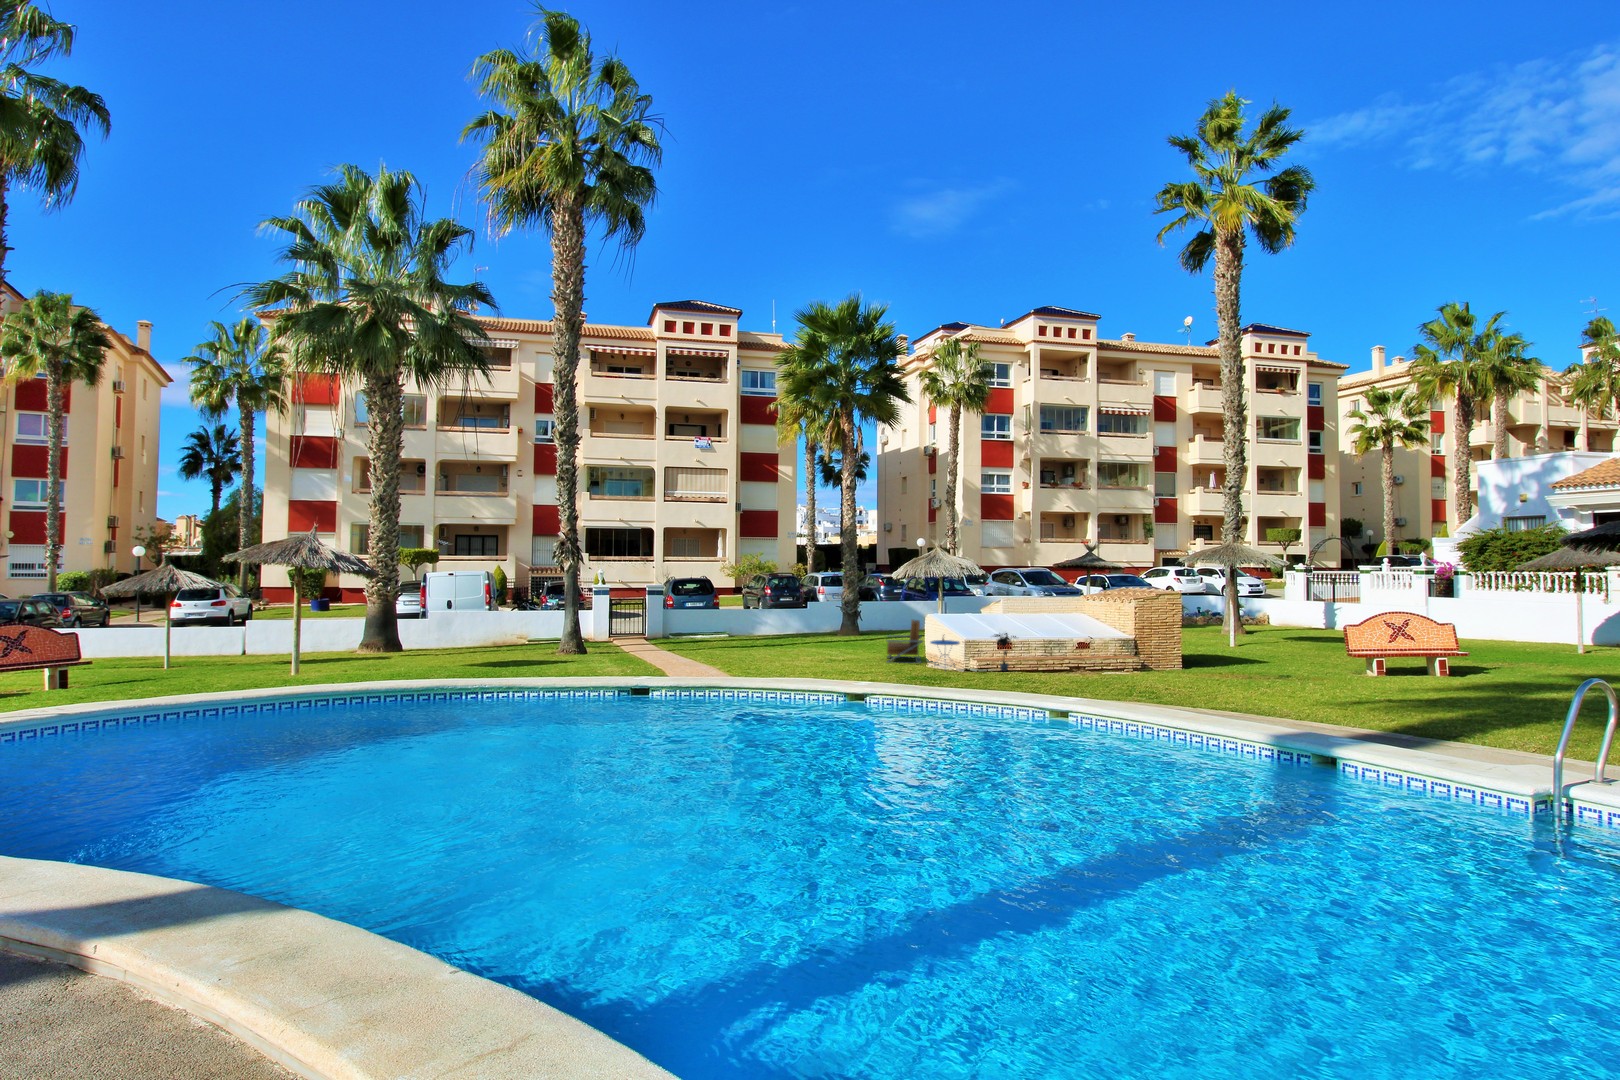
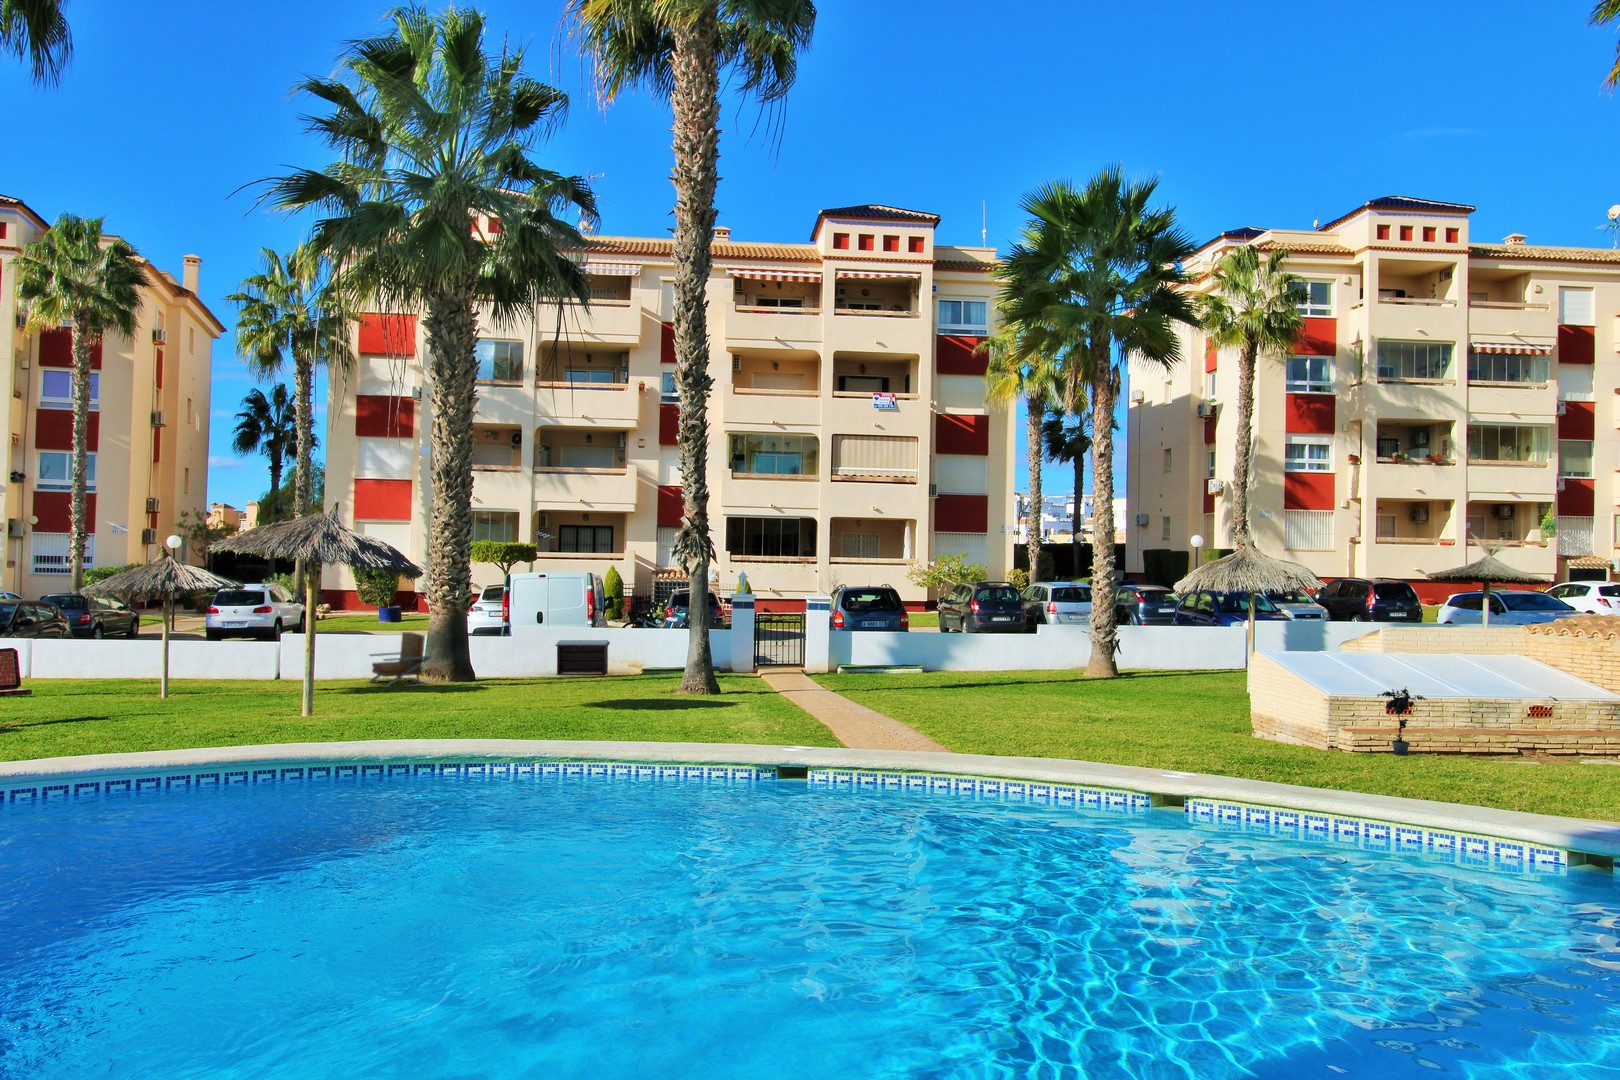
bench: none [465,618,505,644] -> present [556,640,610,675]
lounge chair: present [887,620,923,663] -> present [369,632,430,687]
side table: present [931,635,959,667] -> none [1268,689,1321,752]

